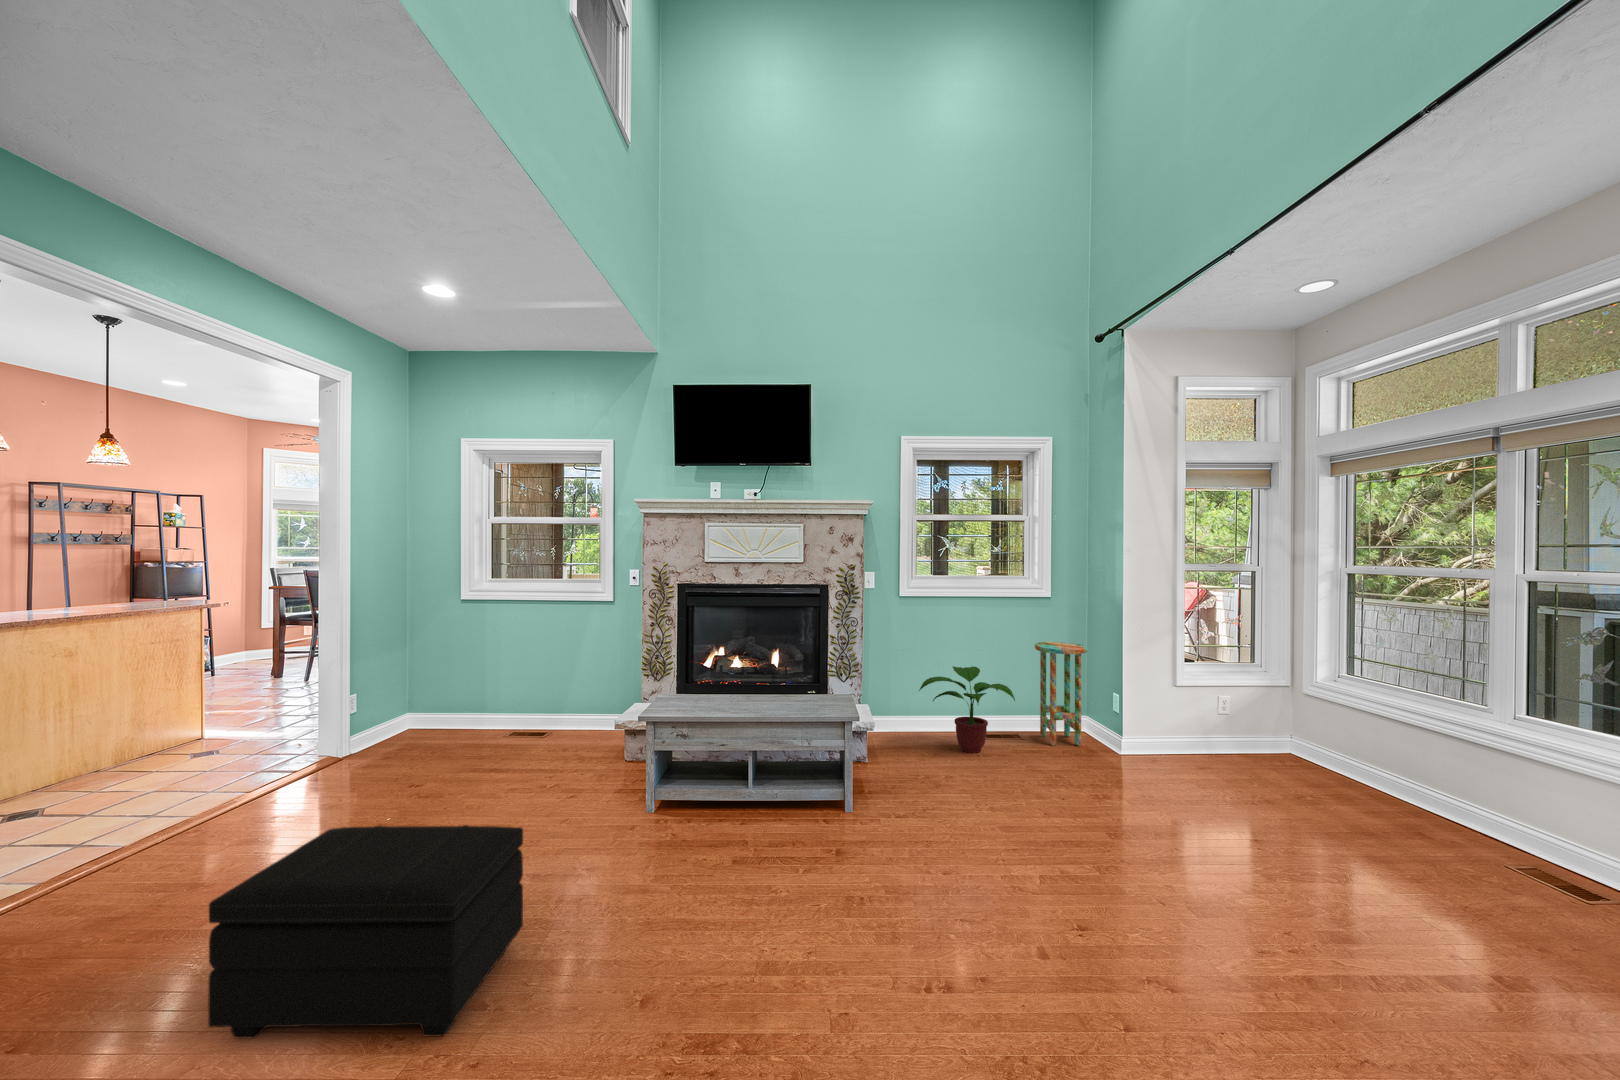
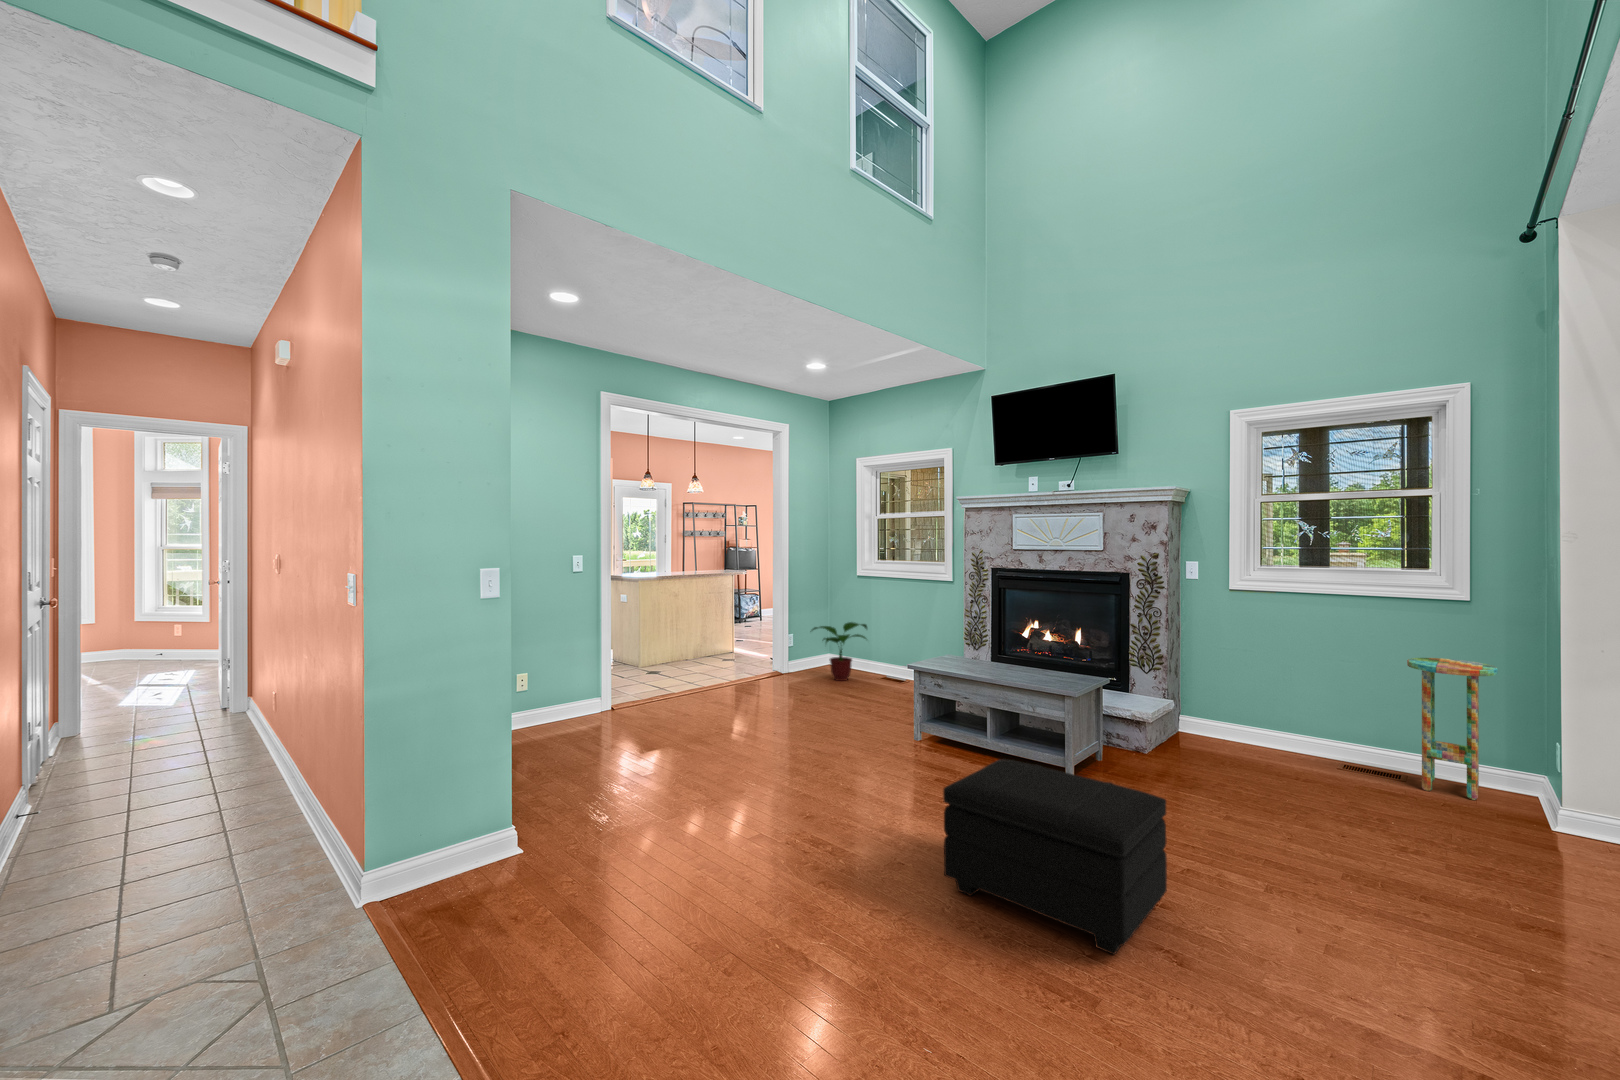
potted plant: present [919,666,1015,753] -> present [812,622,867,681]
footstool: present [208,825,523,1038] -> present [943,759,1167,954]

